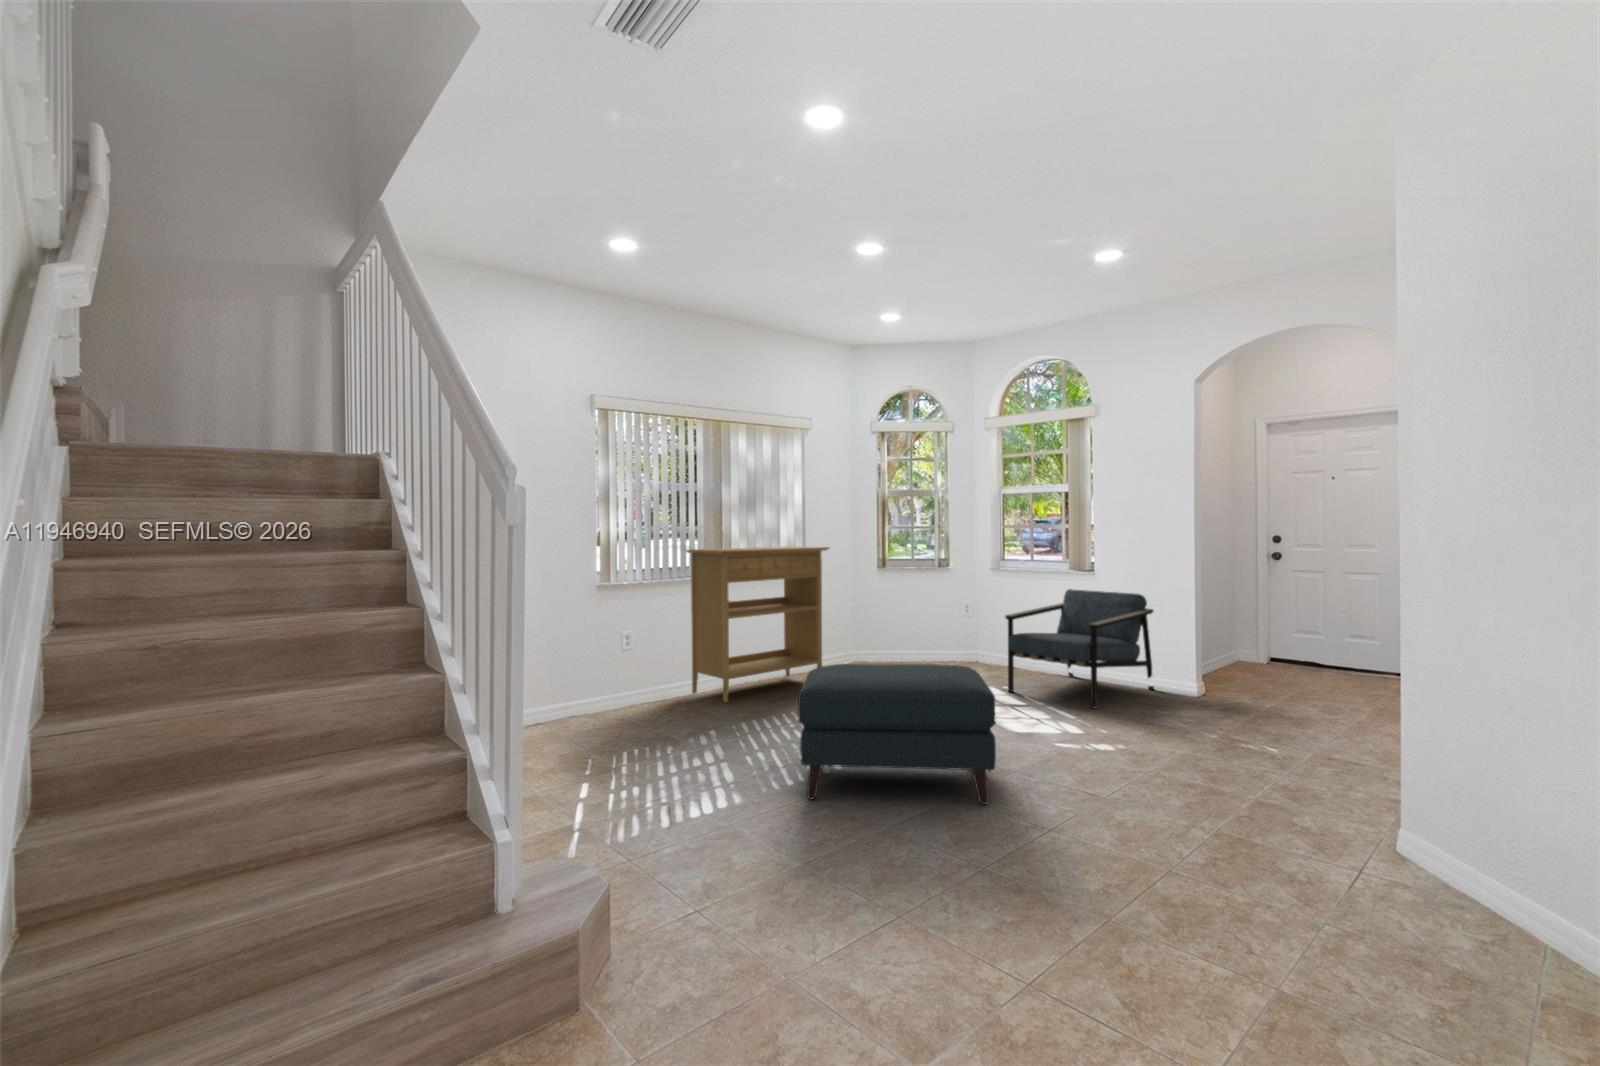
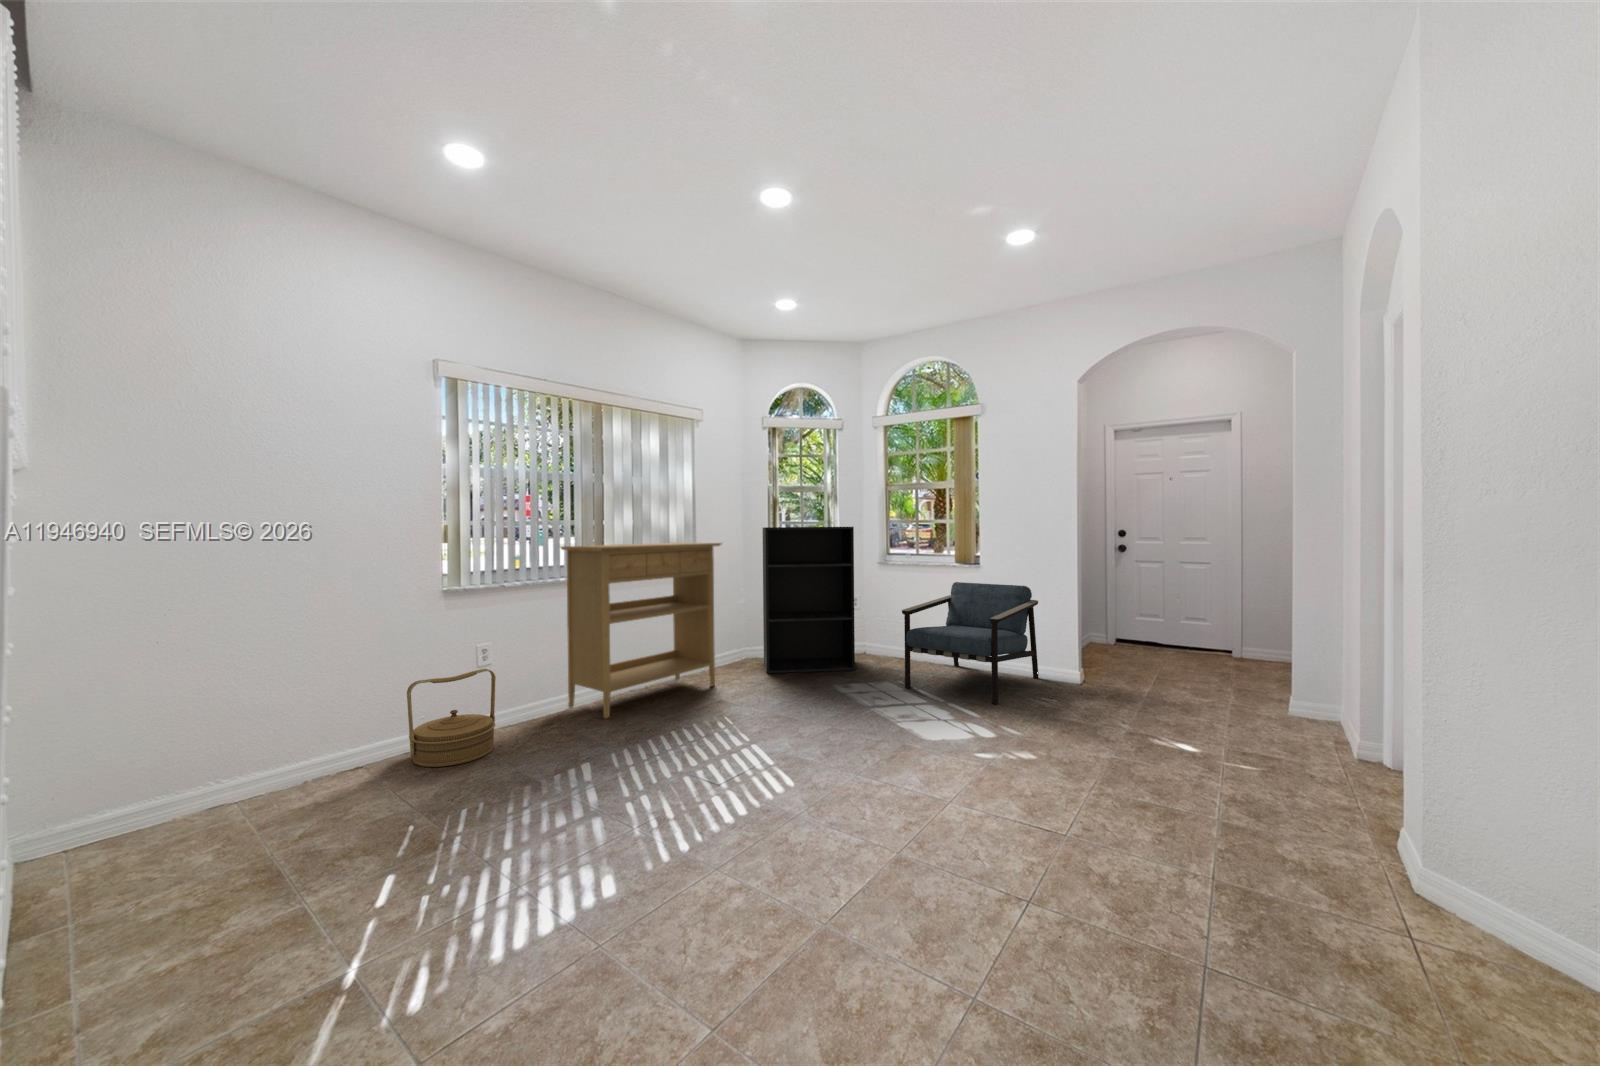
bookshelf: none [871,531,962,676] -> present [763,527,855,673]
woven basket: none [574,652,638,727] -> present [407,669,496,767]
ottoman: present [798,664,996,804] -> none [695,679,950,879]

